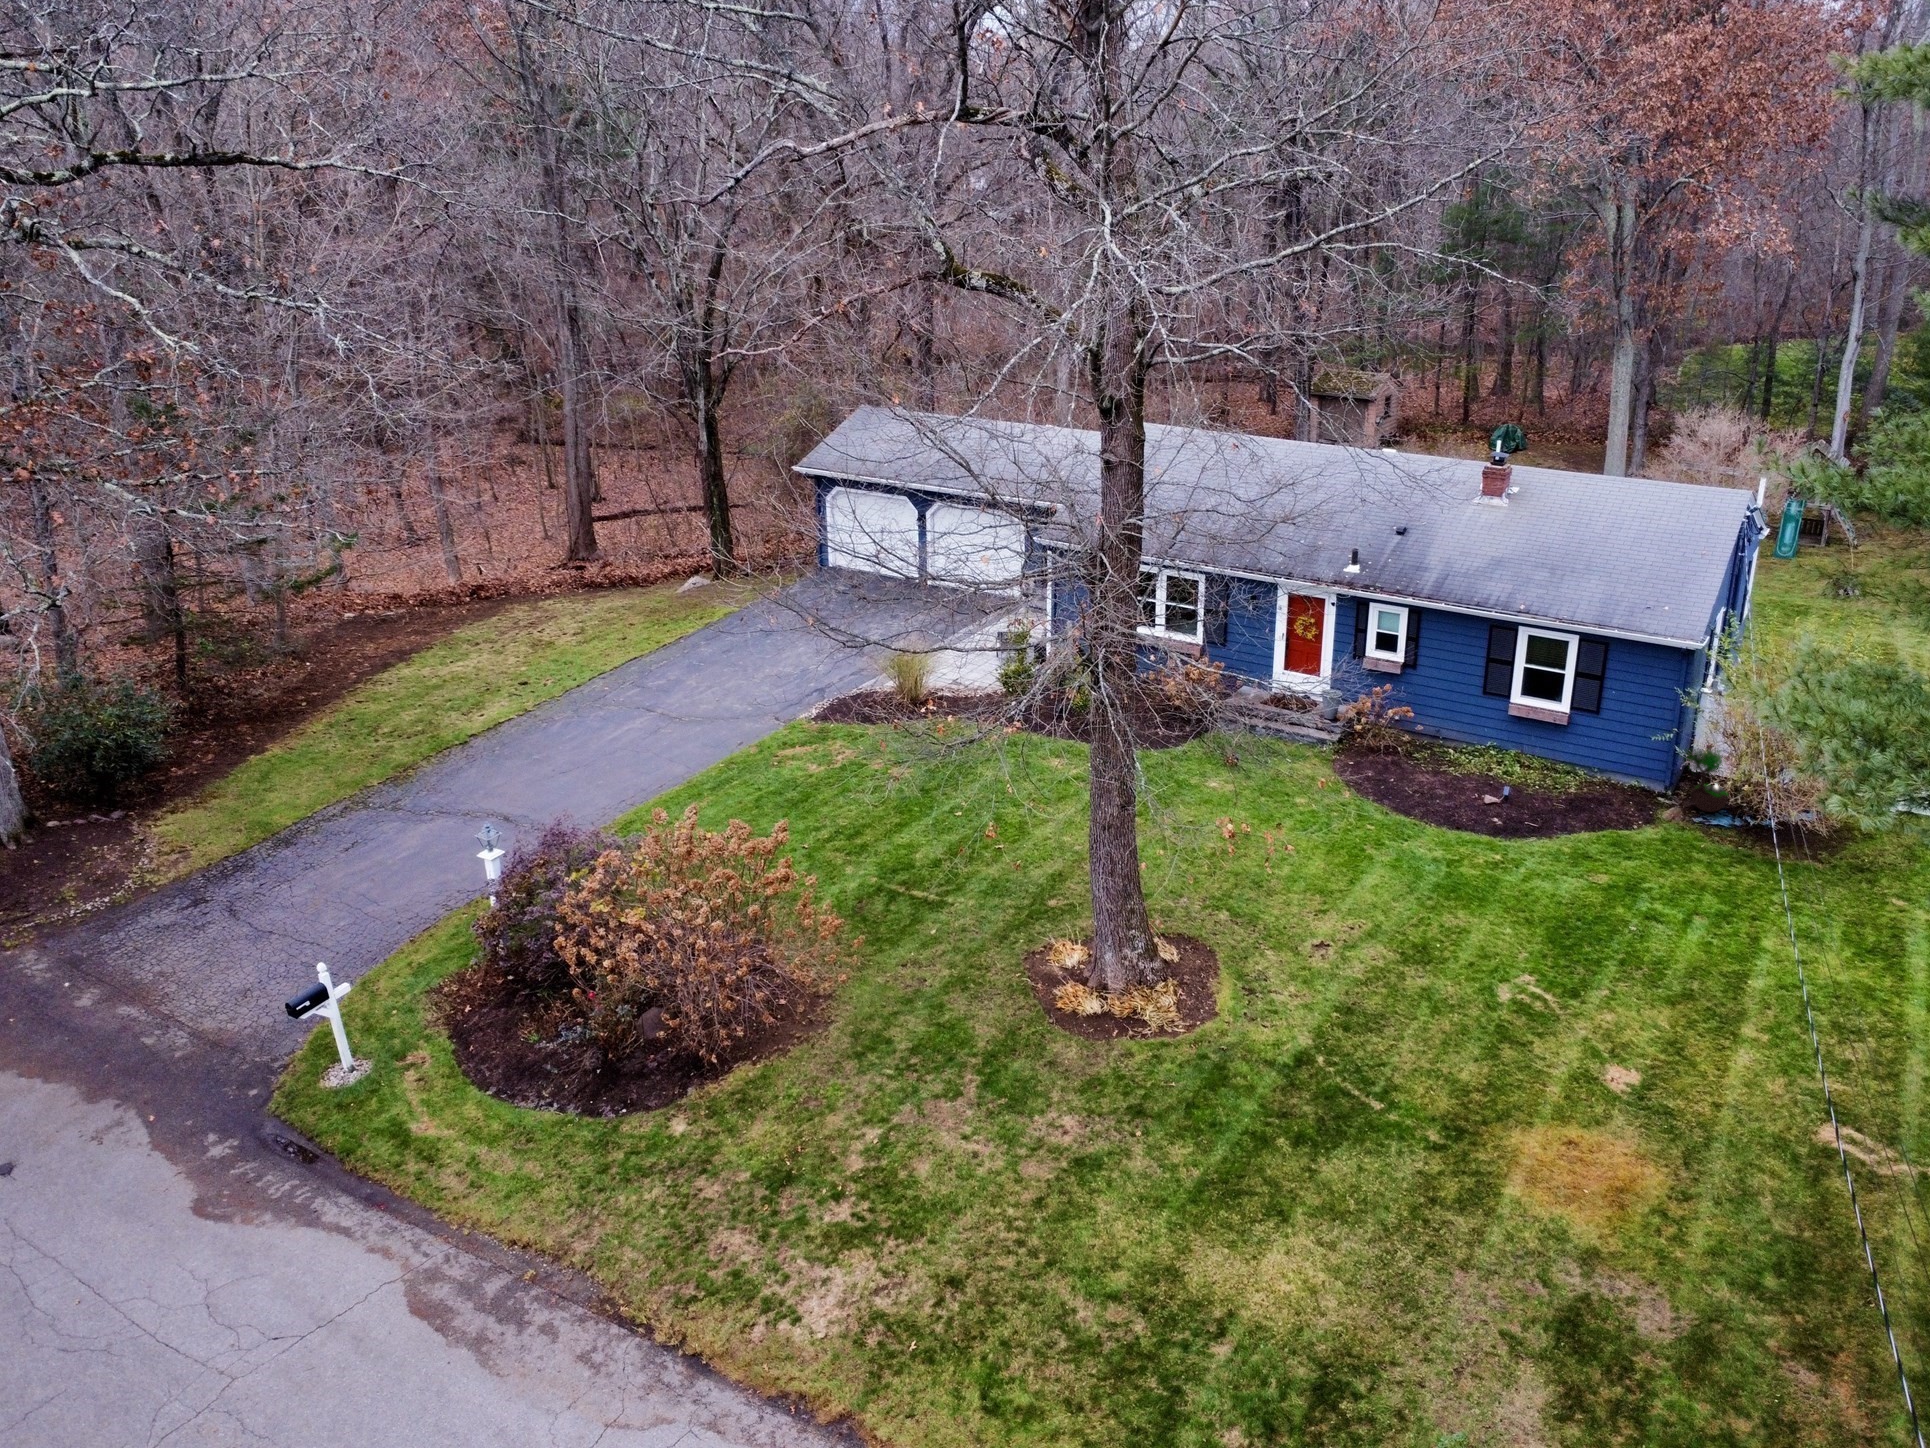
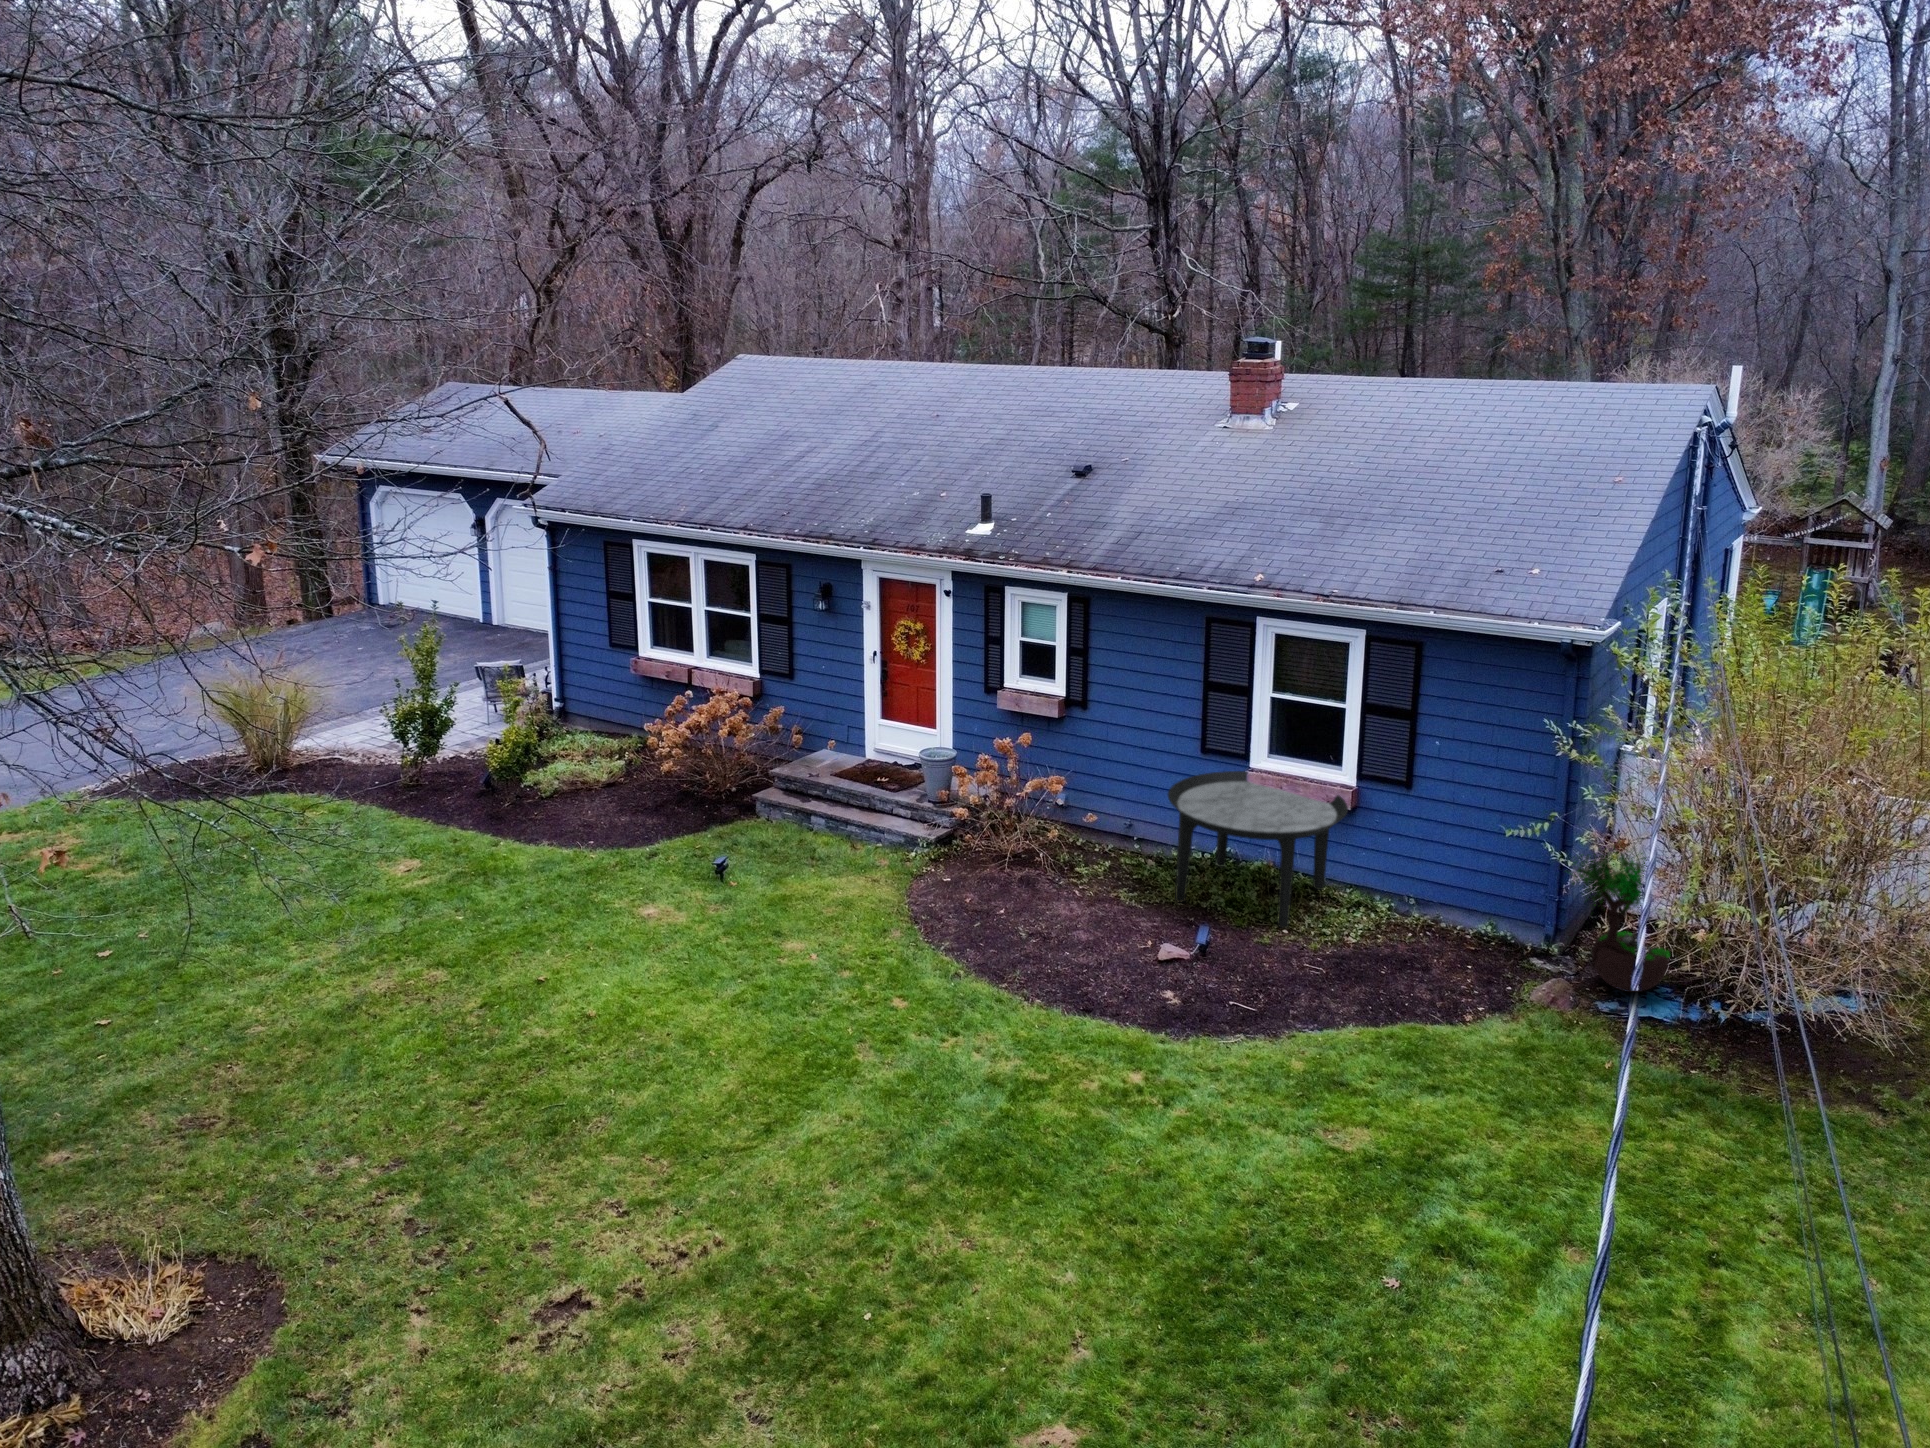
round table: none [1473,704,1568,784] -> present [1168,771,1348,928]

